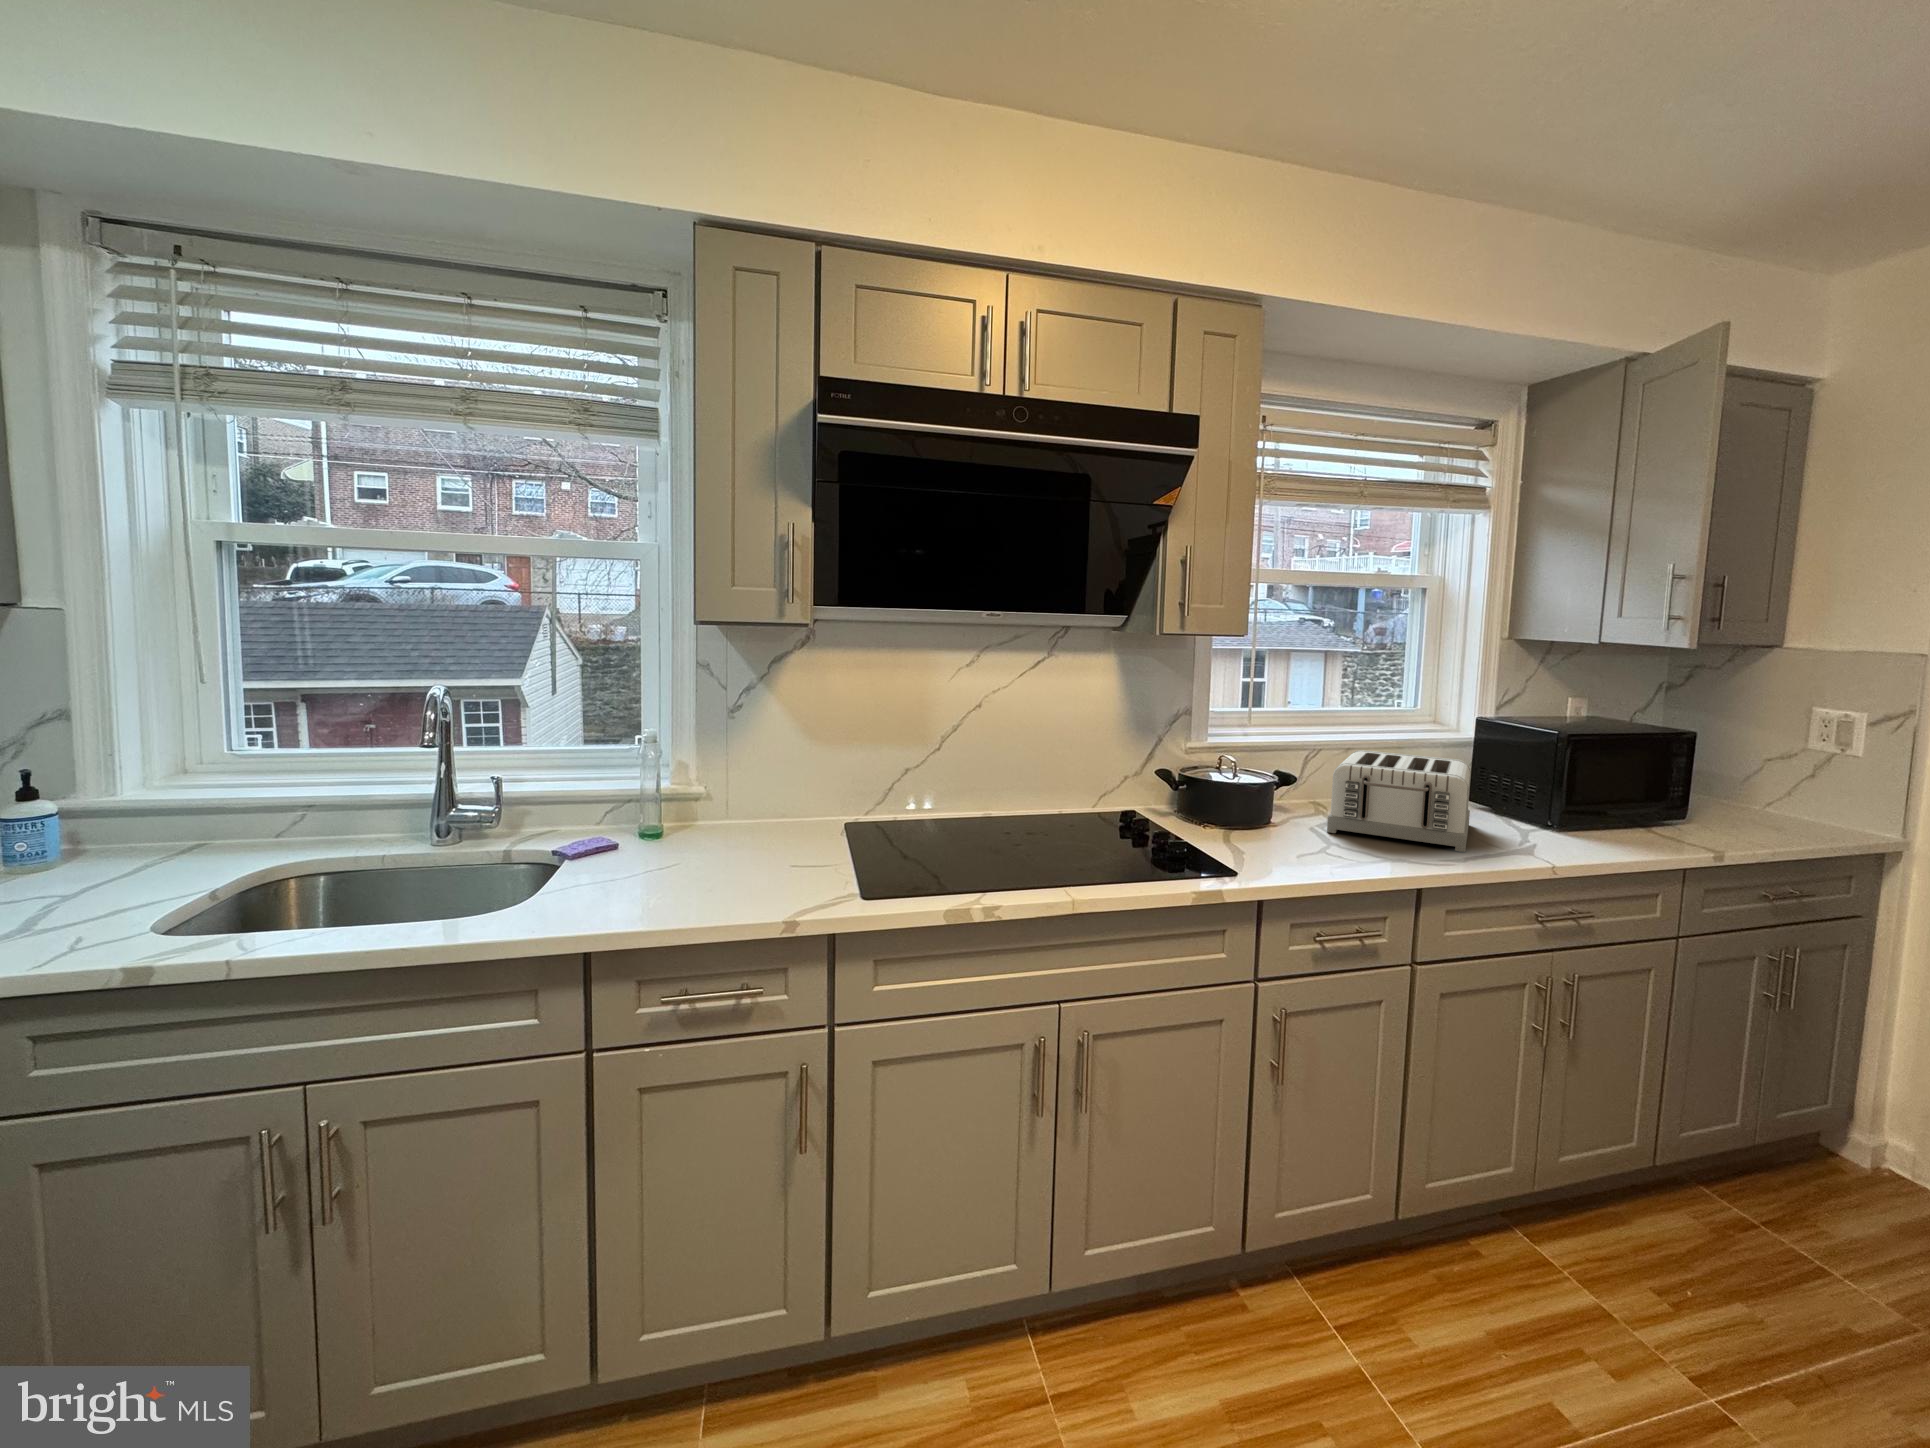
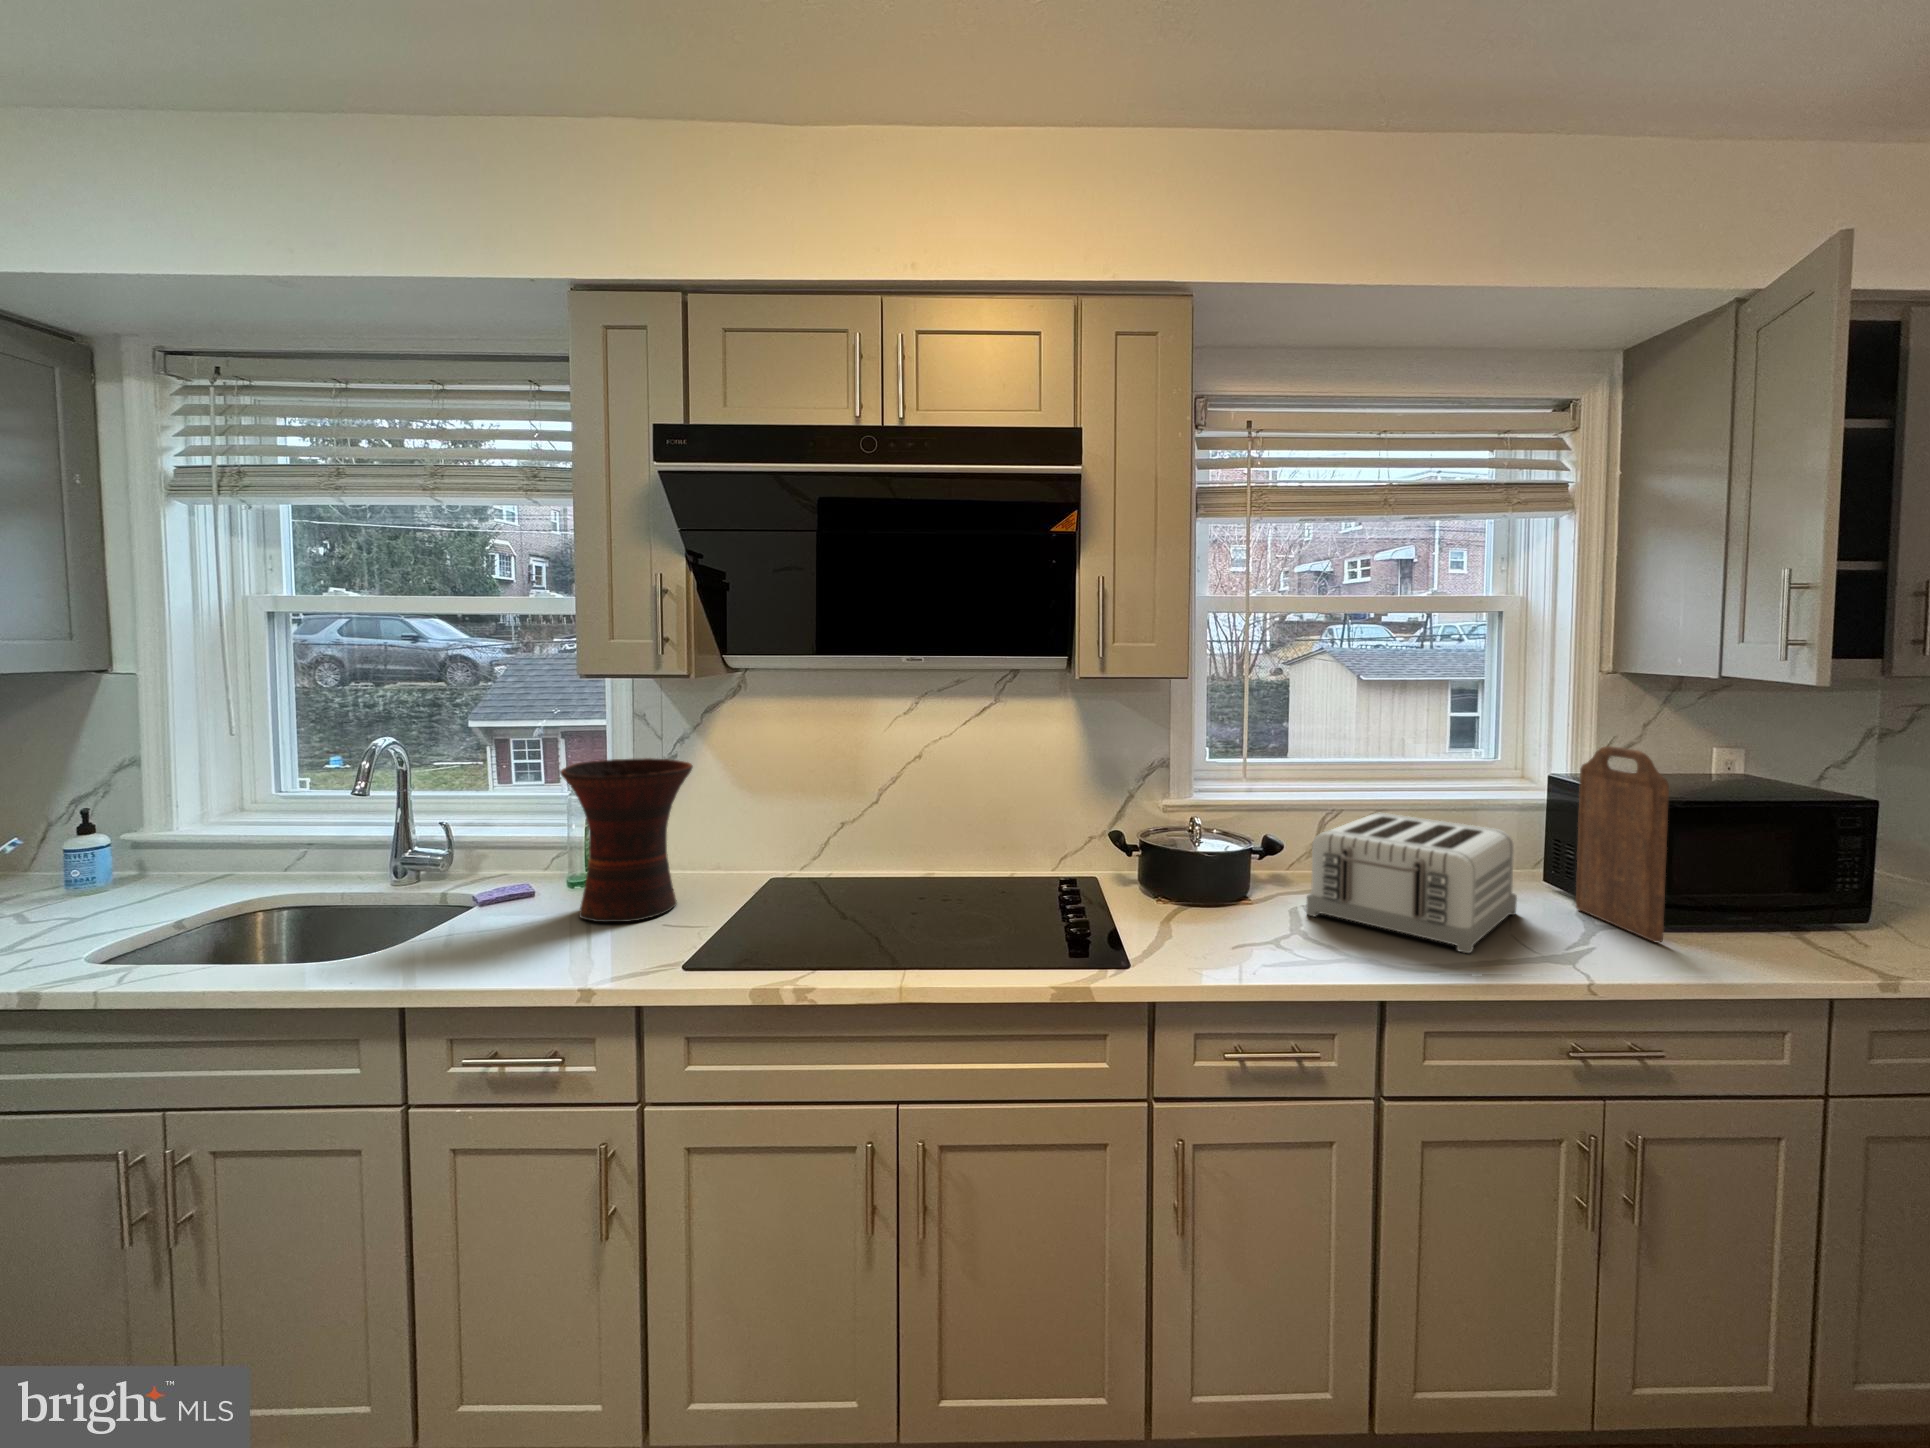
cutting board: none [1504,694,1588,839] -> present [1576,746,1669,942]
vase: none [679,707,805,866] -> present [560,758,693,922]

